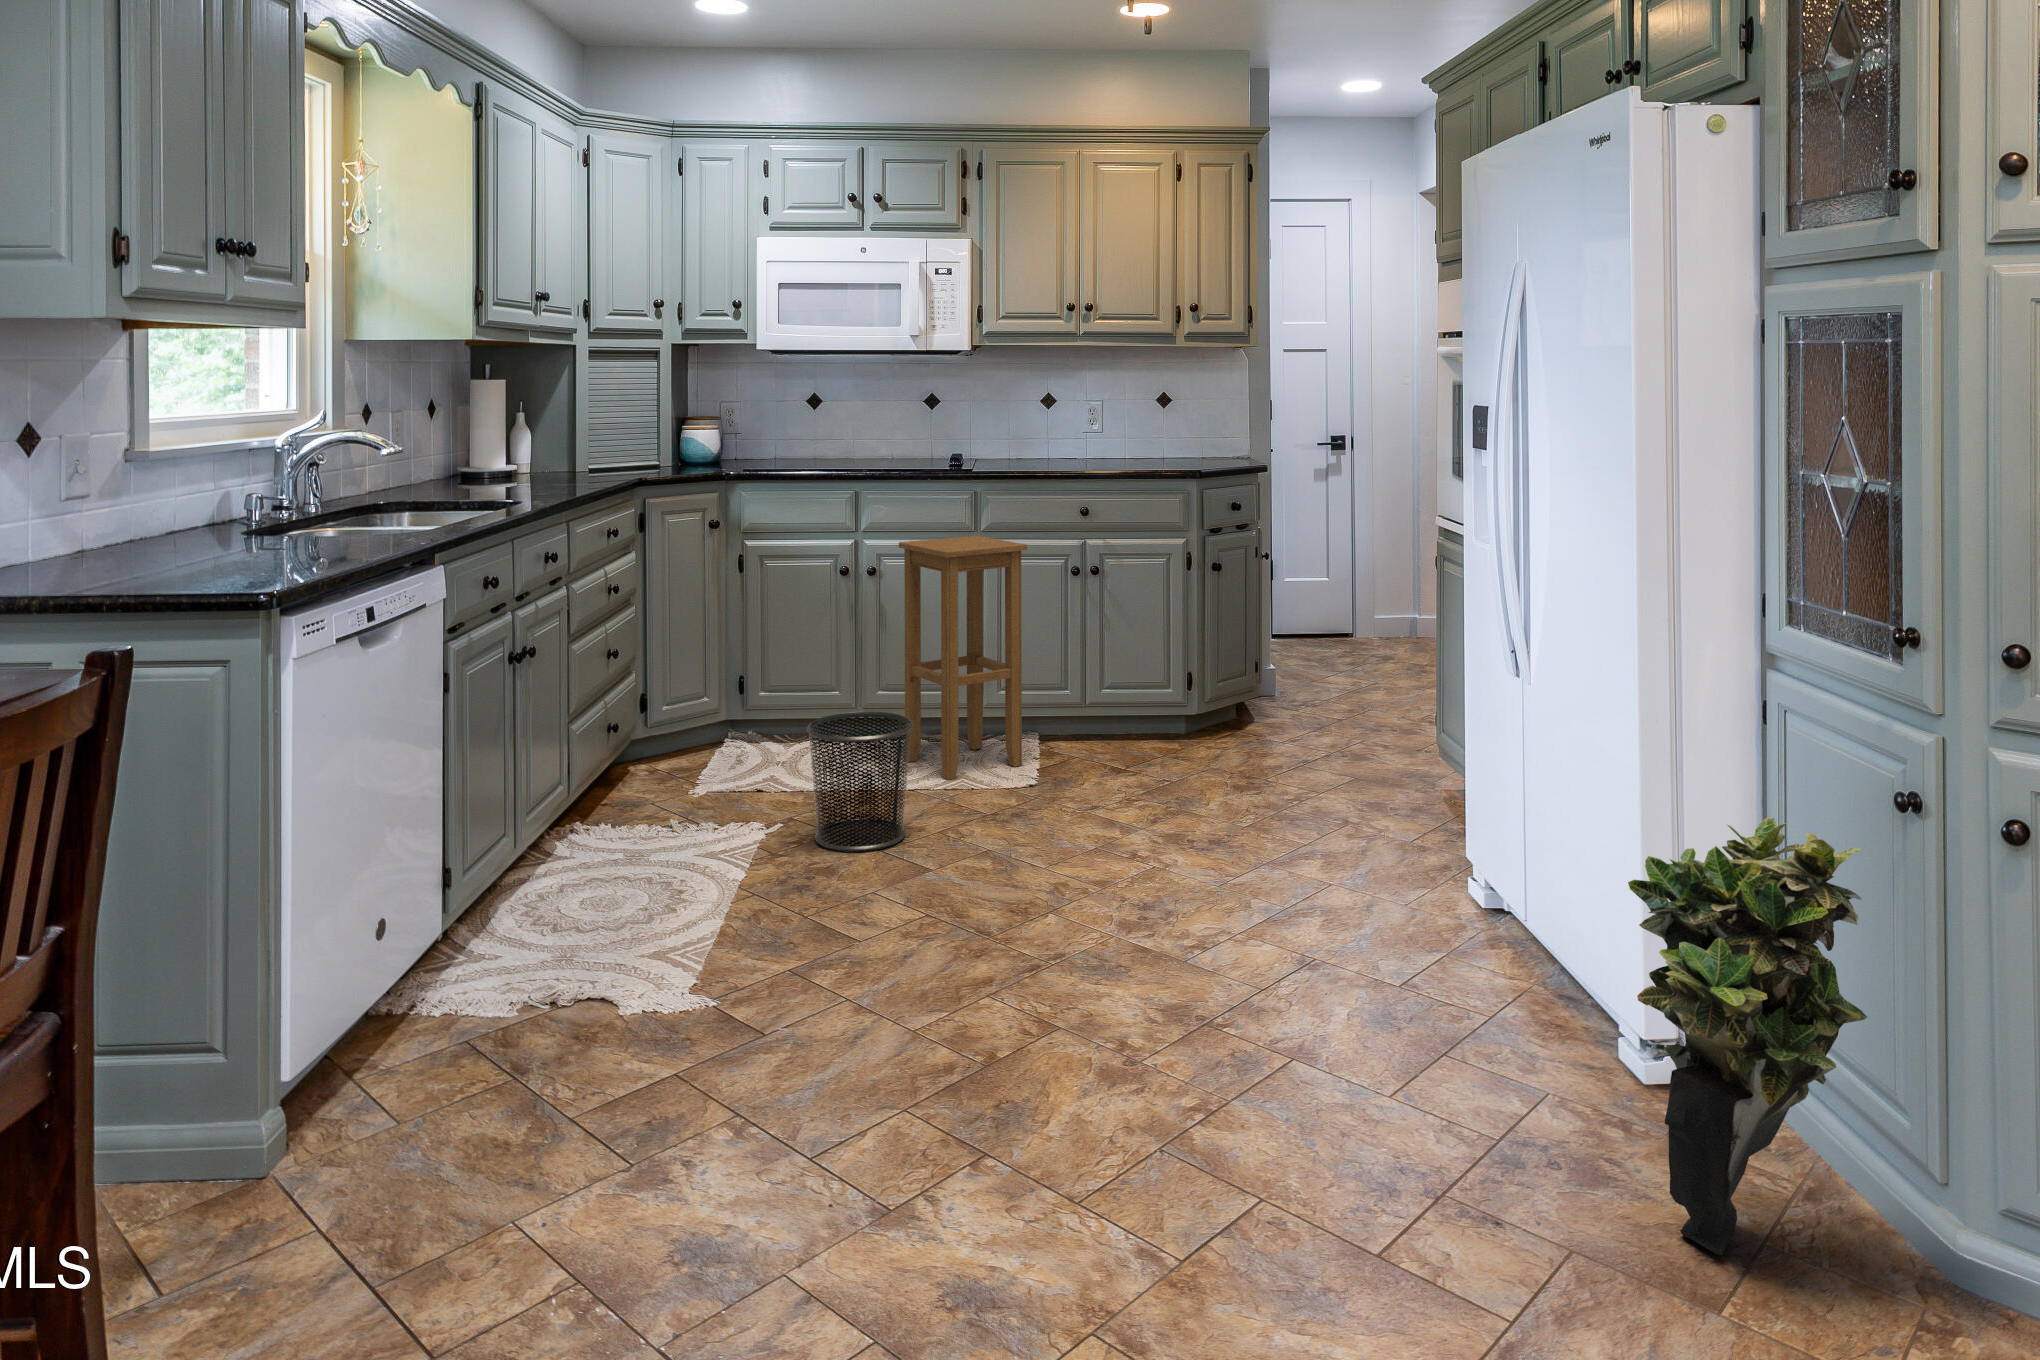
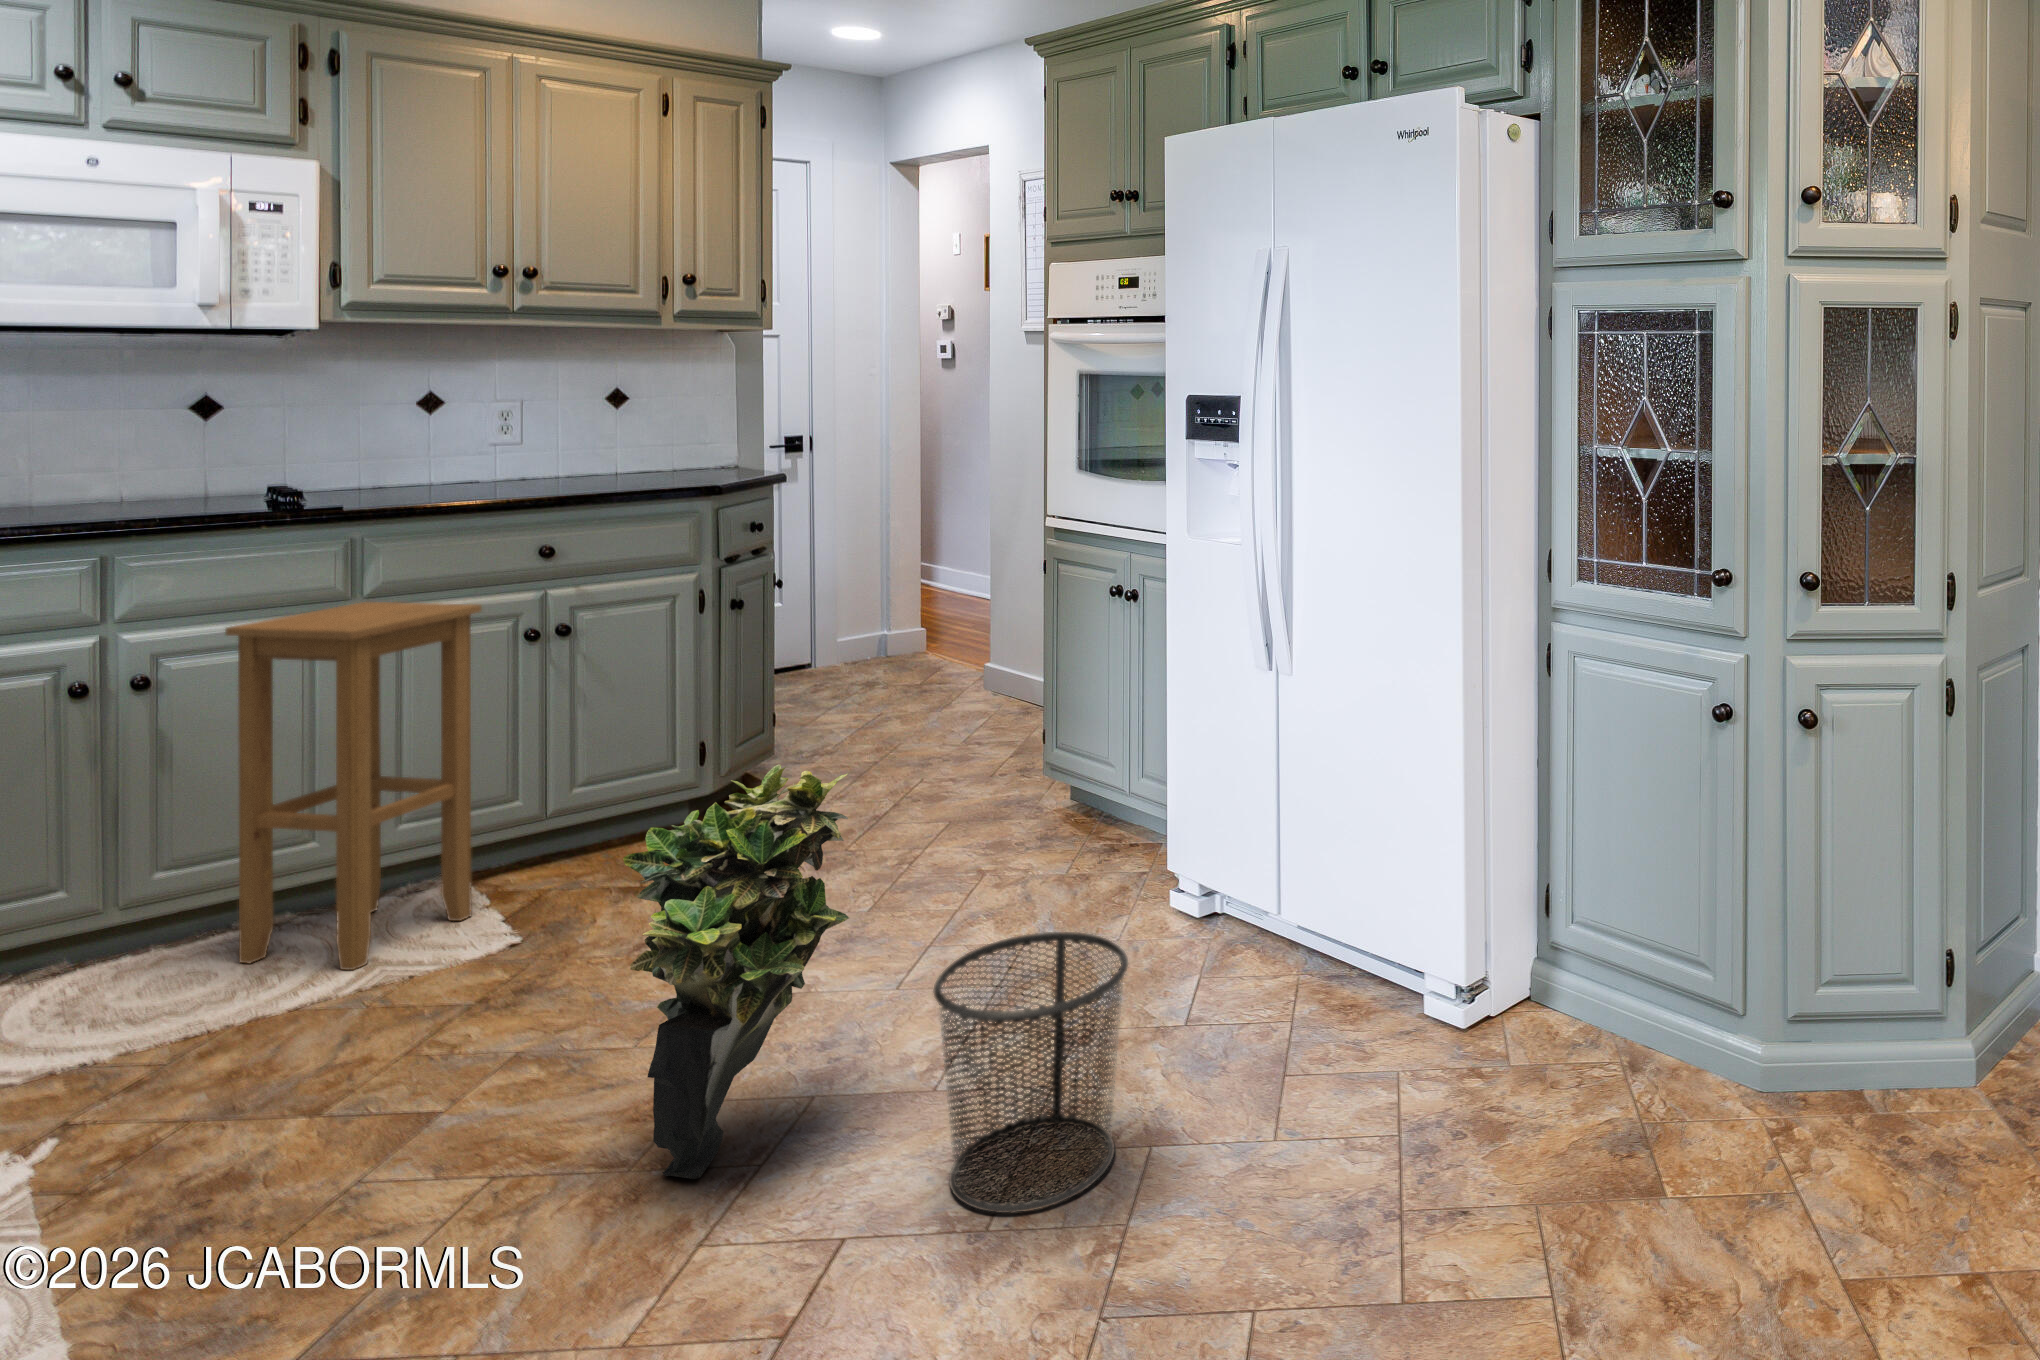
waste bin: present [807,711,913,852] -> present [933,932,1128,1213]
potted plant: present [1628,817,1867,1255] -> present [623,764,849,1179]

